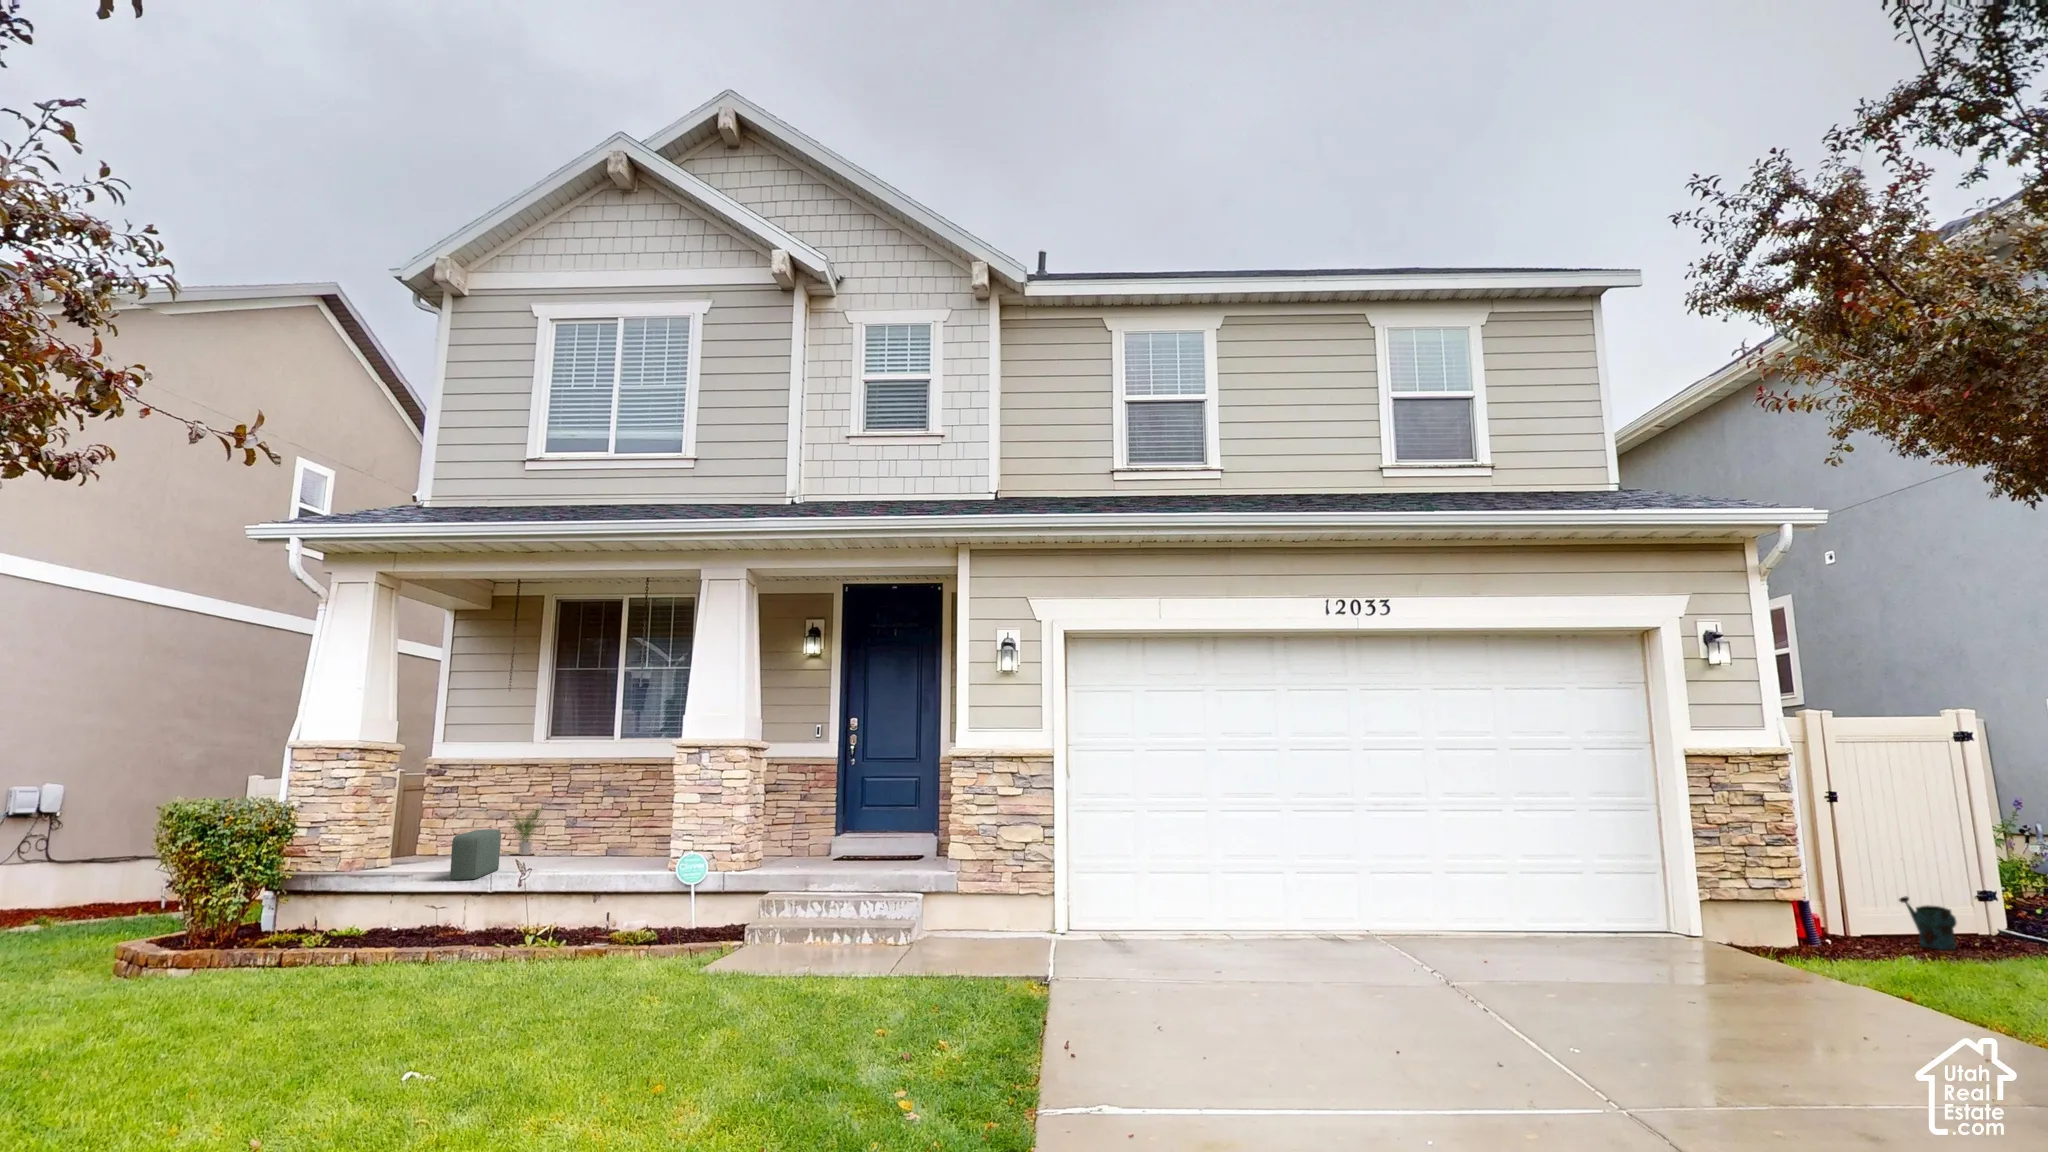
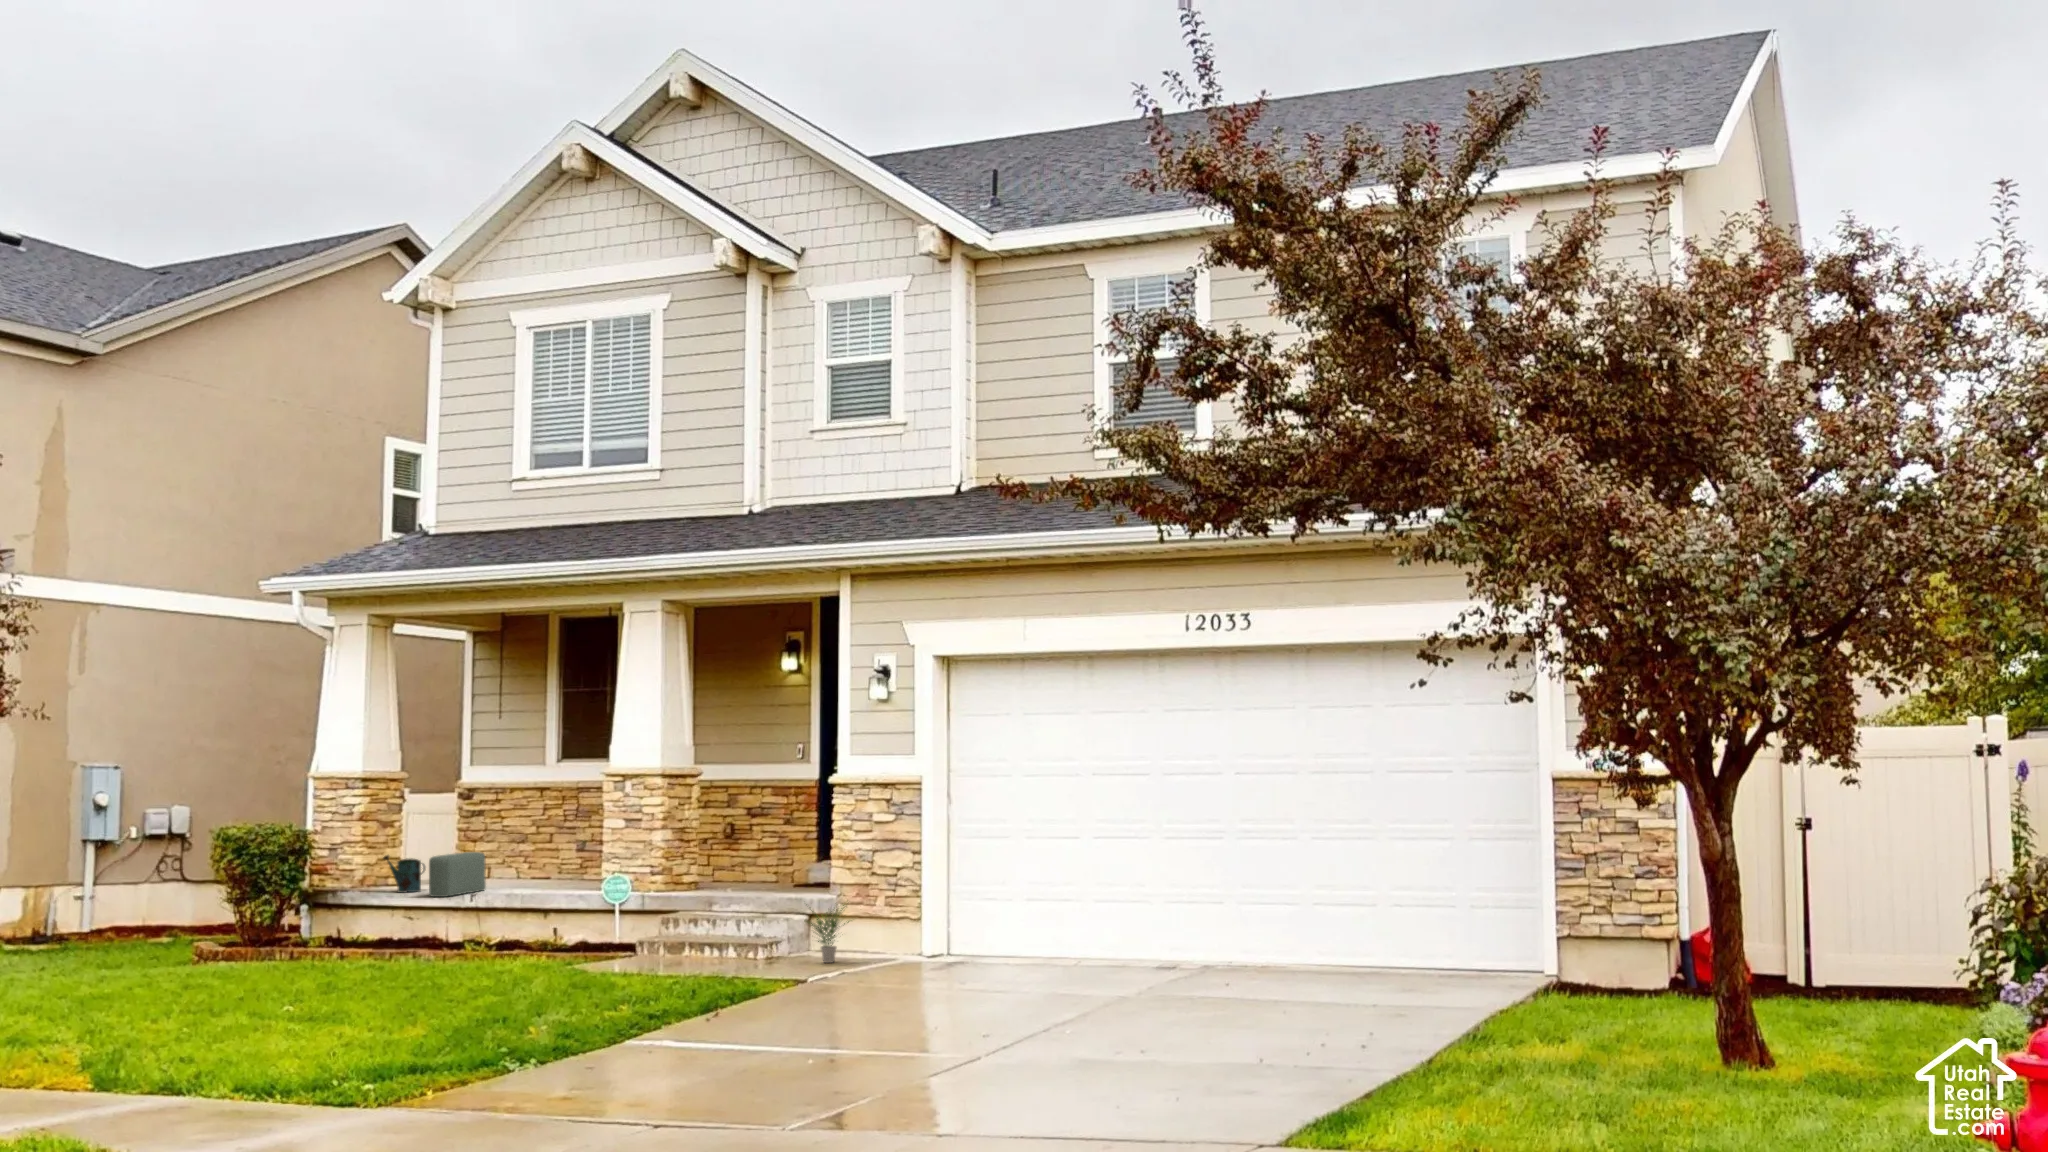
potted plant: present [512,807,546,855] -> present [810,905,849,963]
watering can: present [1899,896,1956,950] -> present [383,855,425,892]

